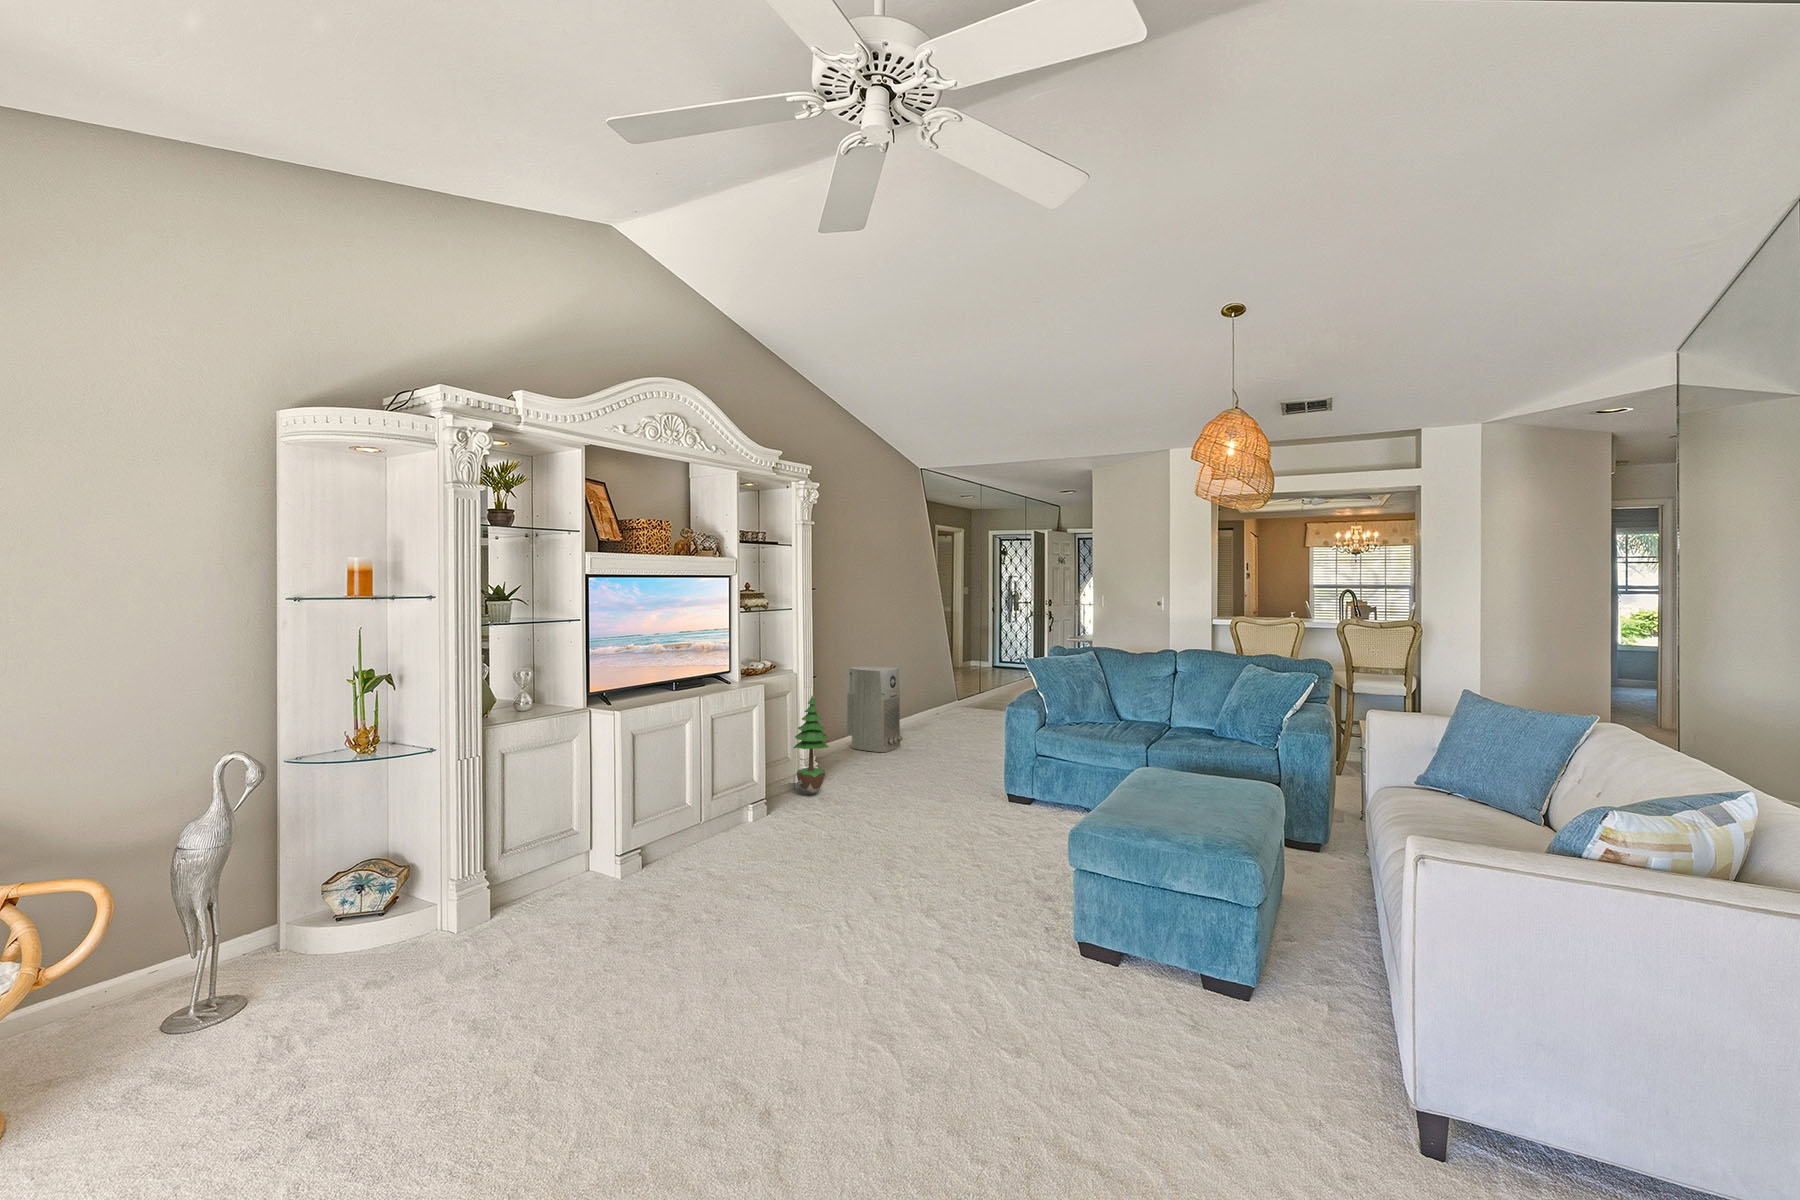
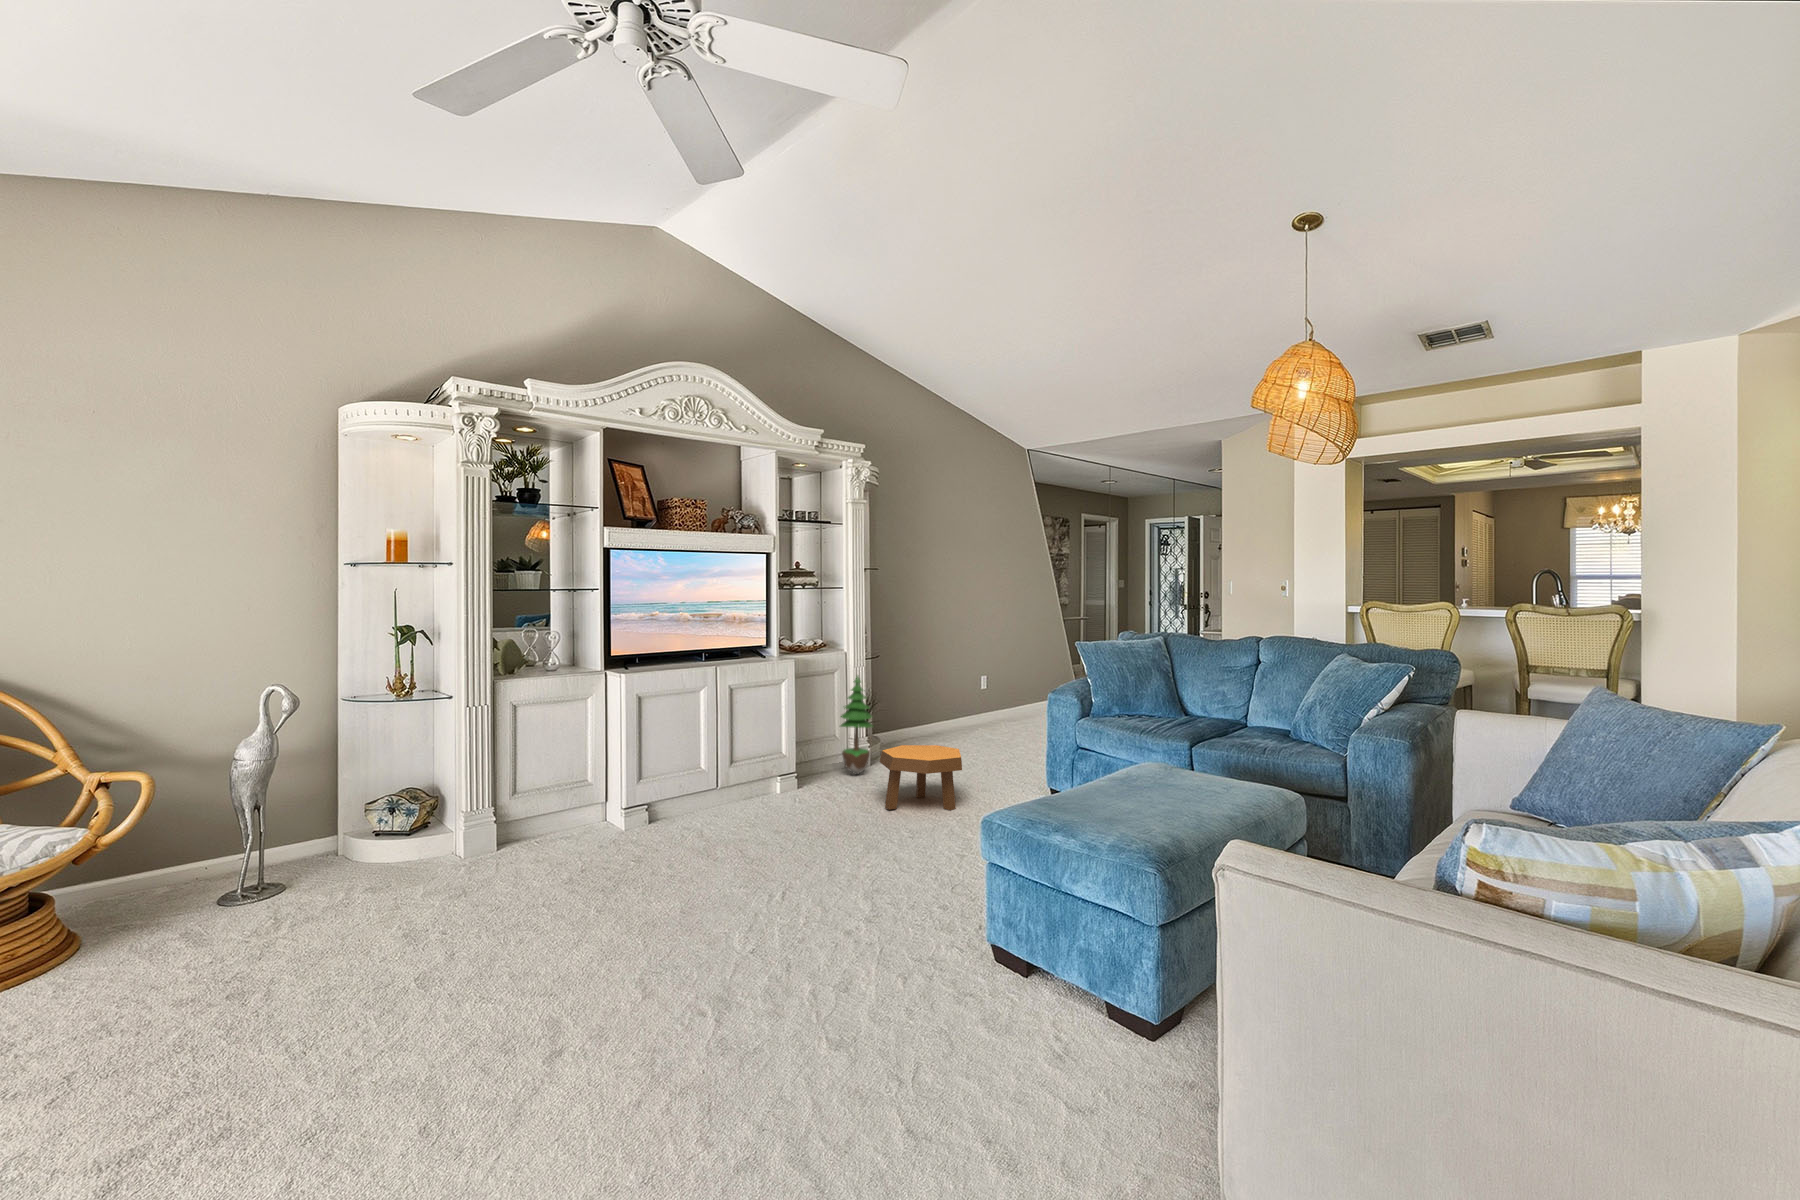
air purifier: present [847,666,903,752] -> none [931,653,987,742]
footstool: none [859,763,944,830] -> present [880,745,962,810]

